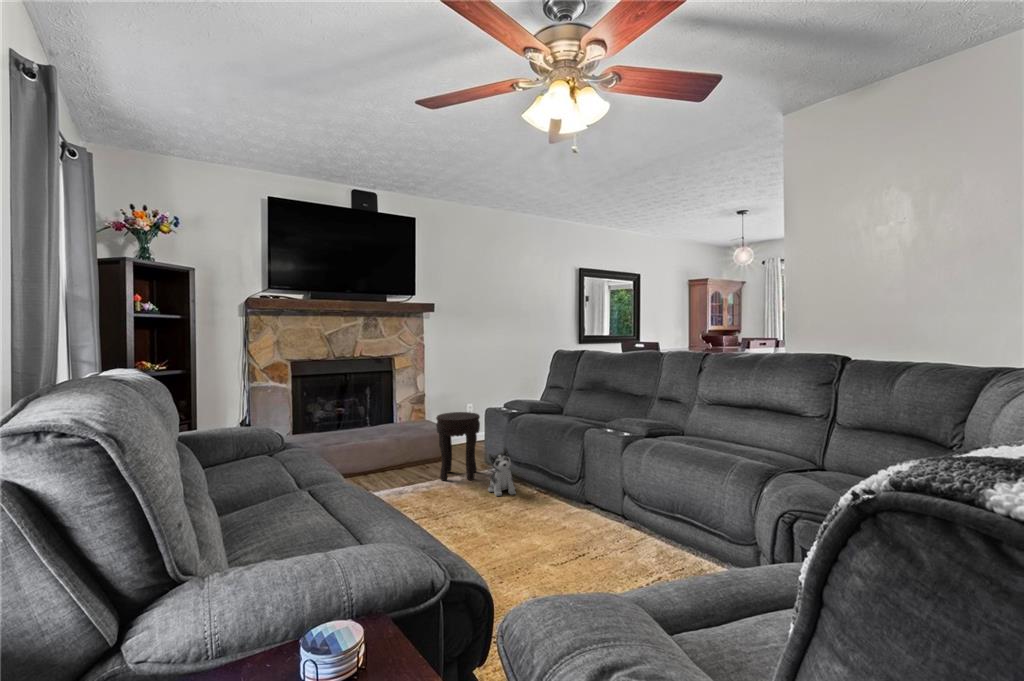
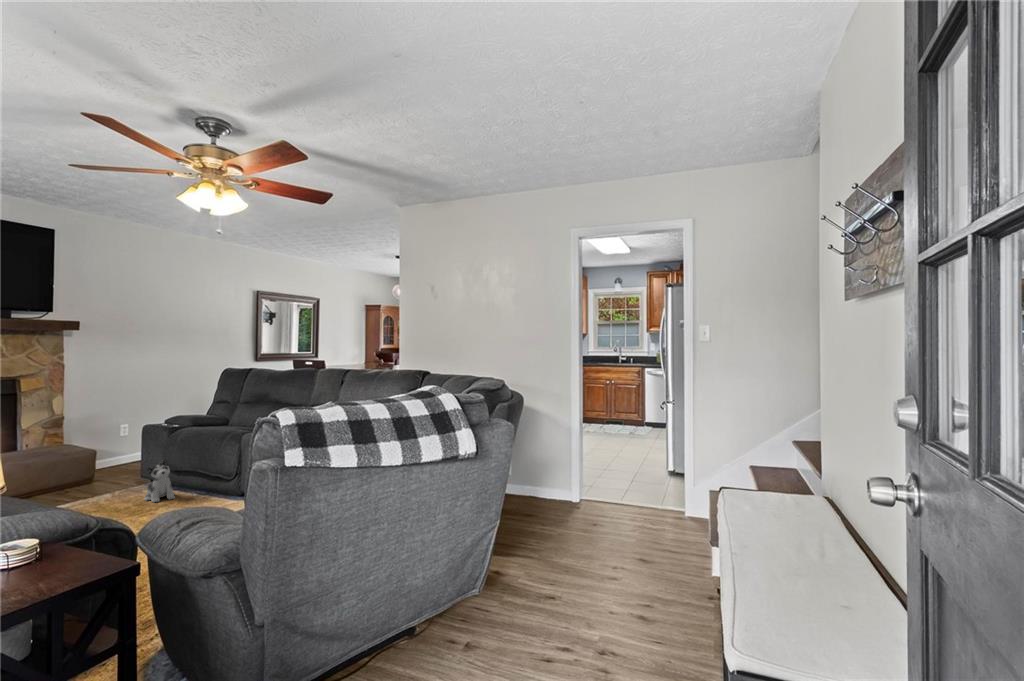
side table: present [436,412,480,480] -> none [82,431,136,499]

